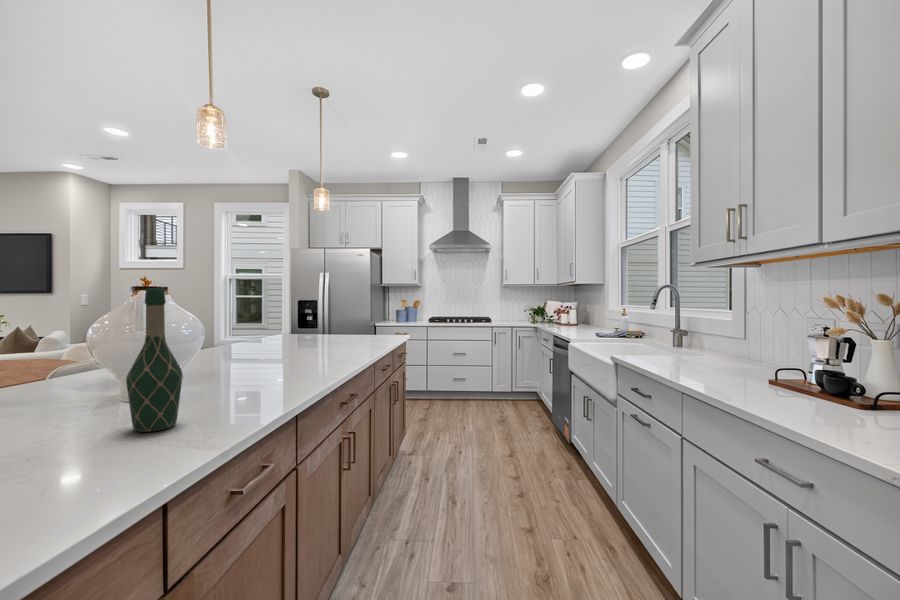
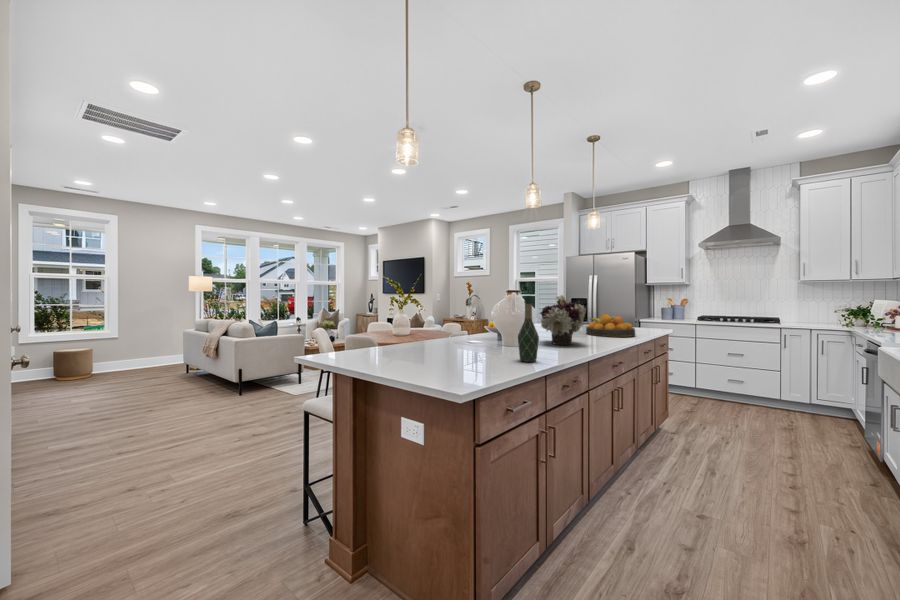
flower arrangement: none [221,292,299,373] -> present [541,295,586,345]
fruit bowl: none [308,319,370,350] -> present [586,314,635,337]

